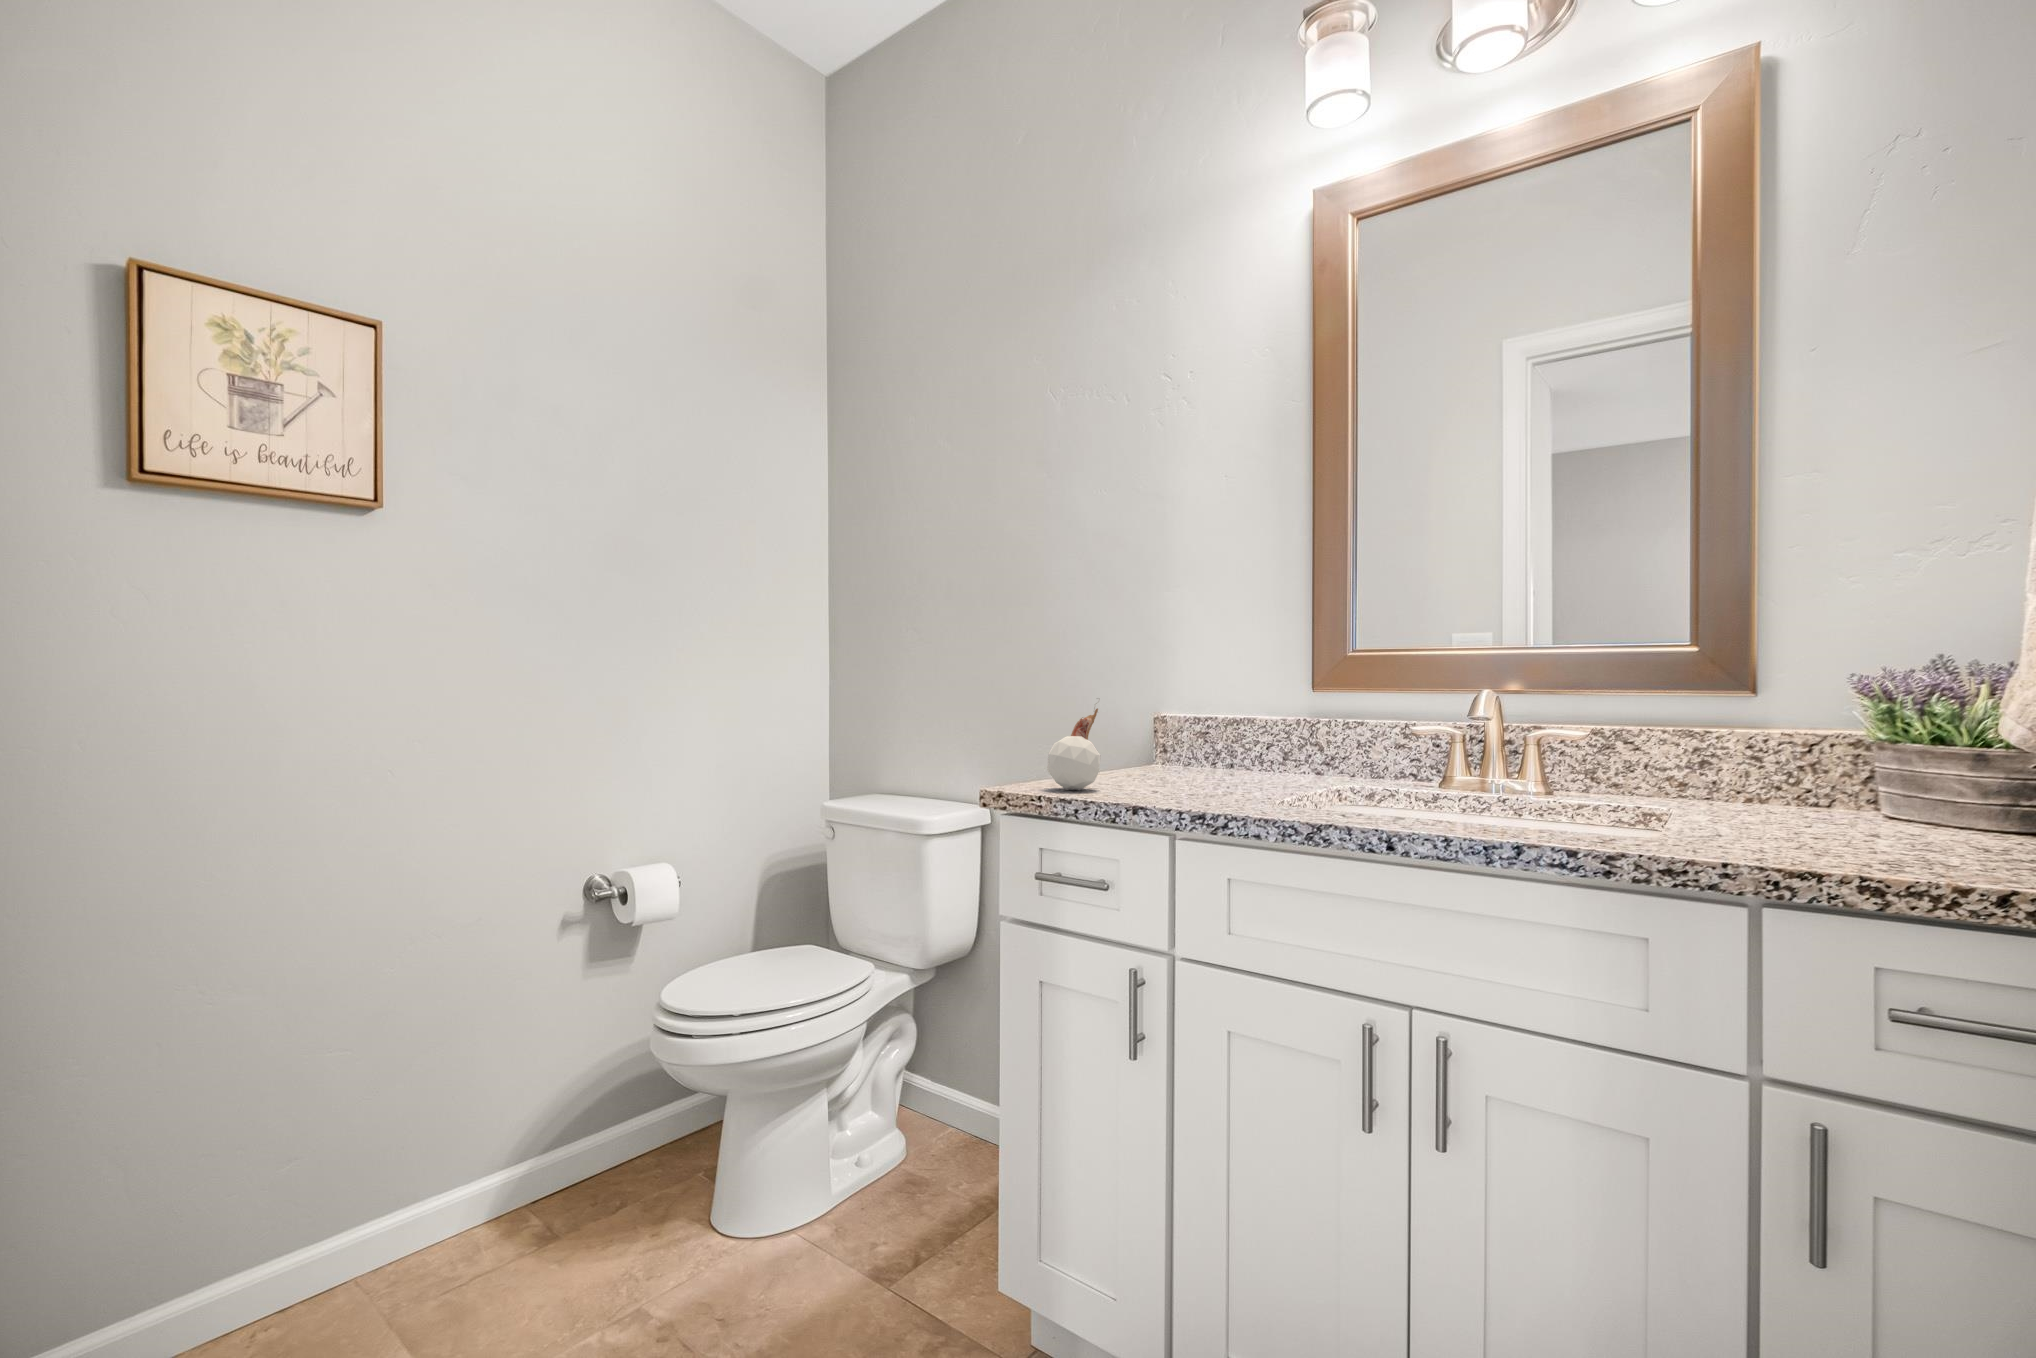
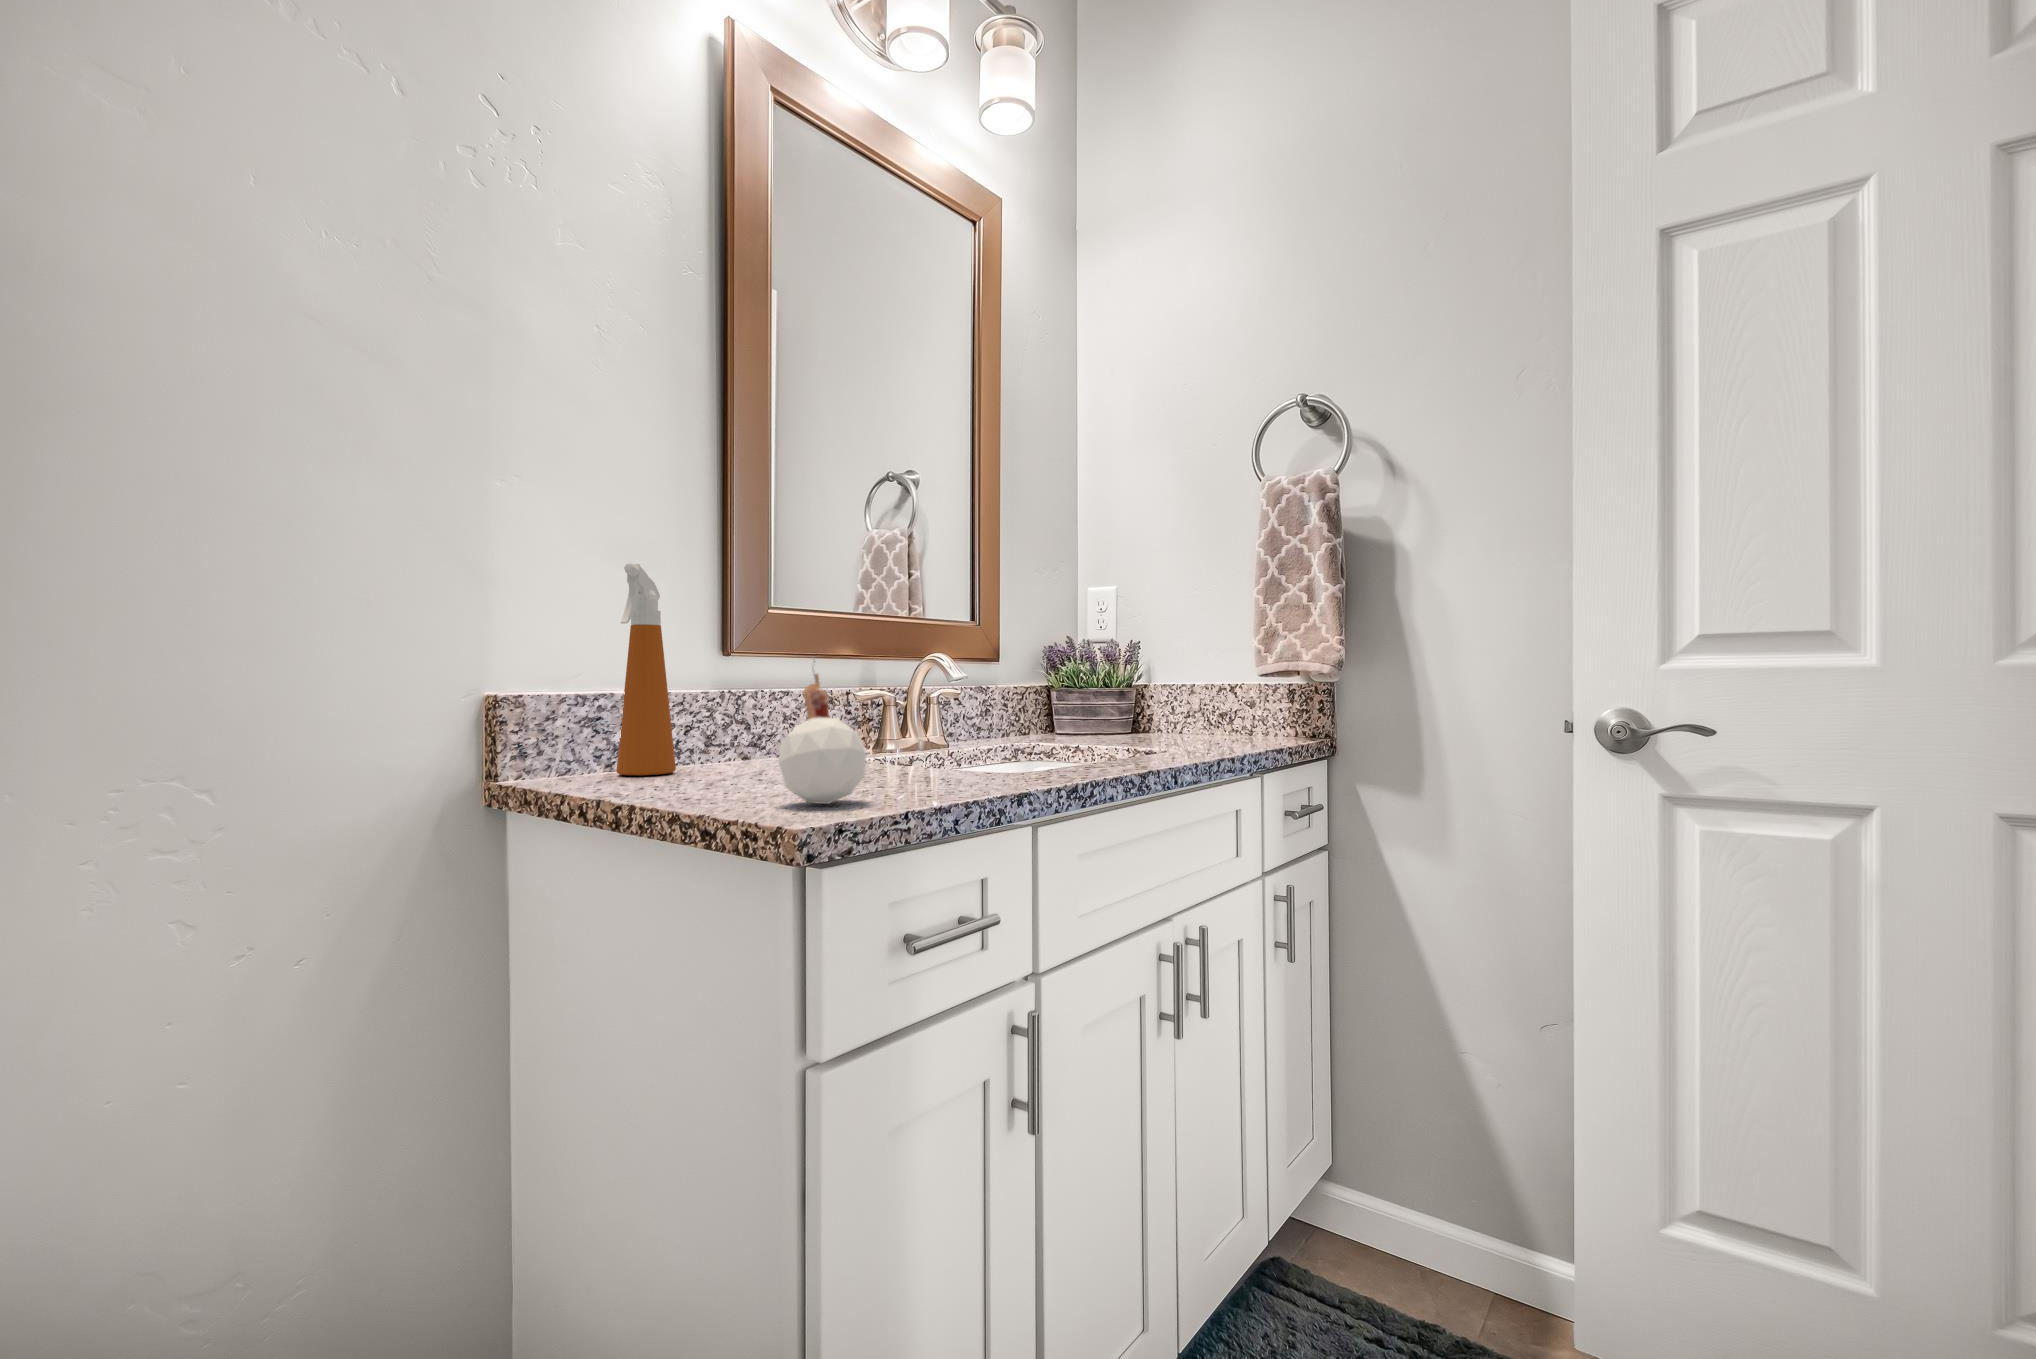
spray bottle: none [1197,631,1255,775] -> present [617,563,676,775]

